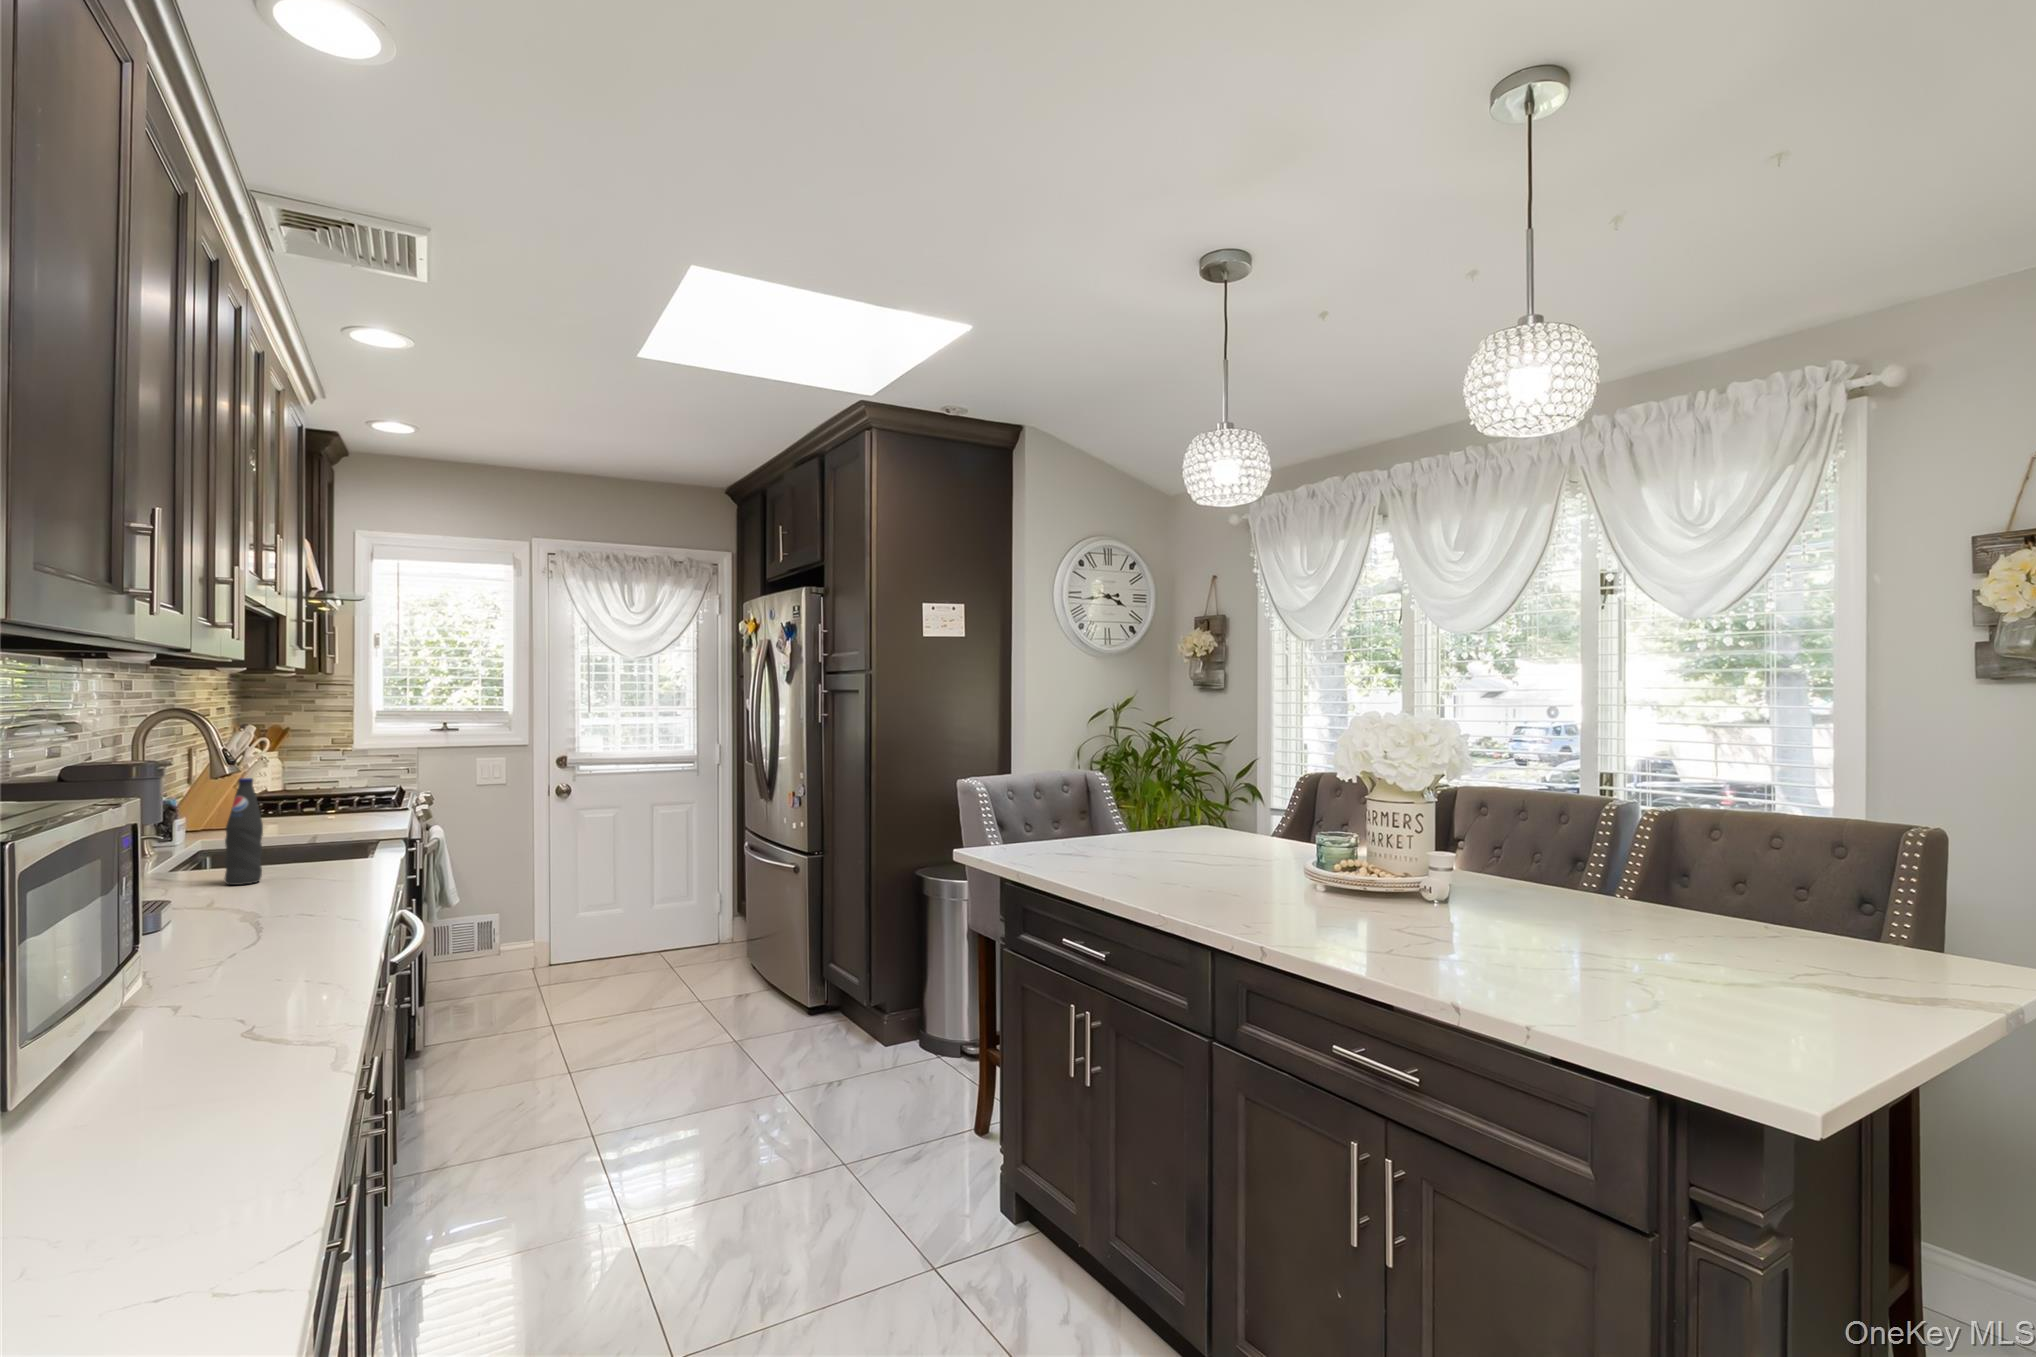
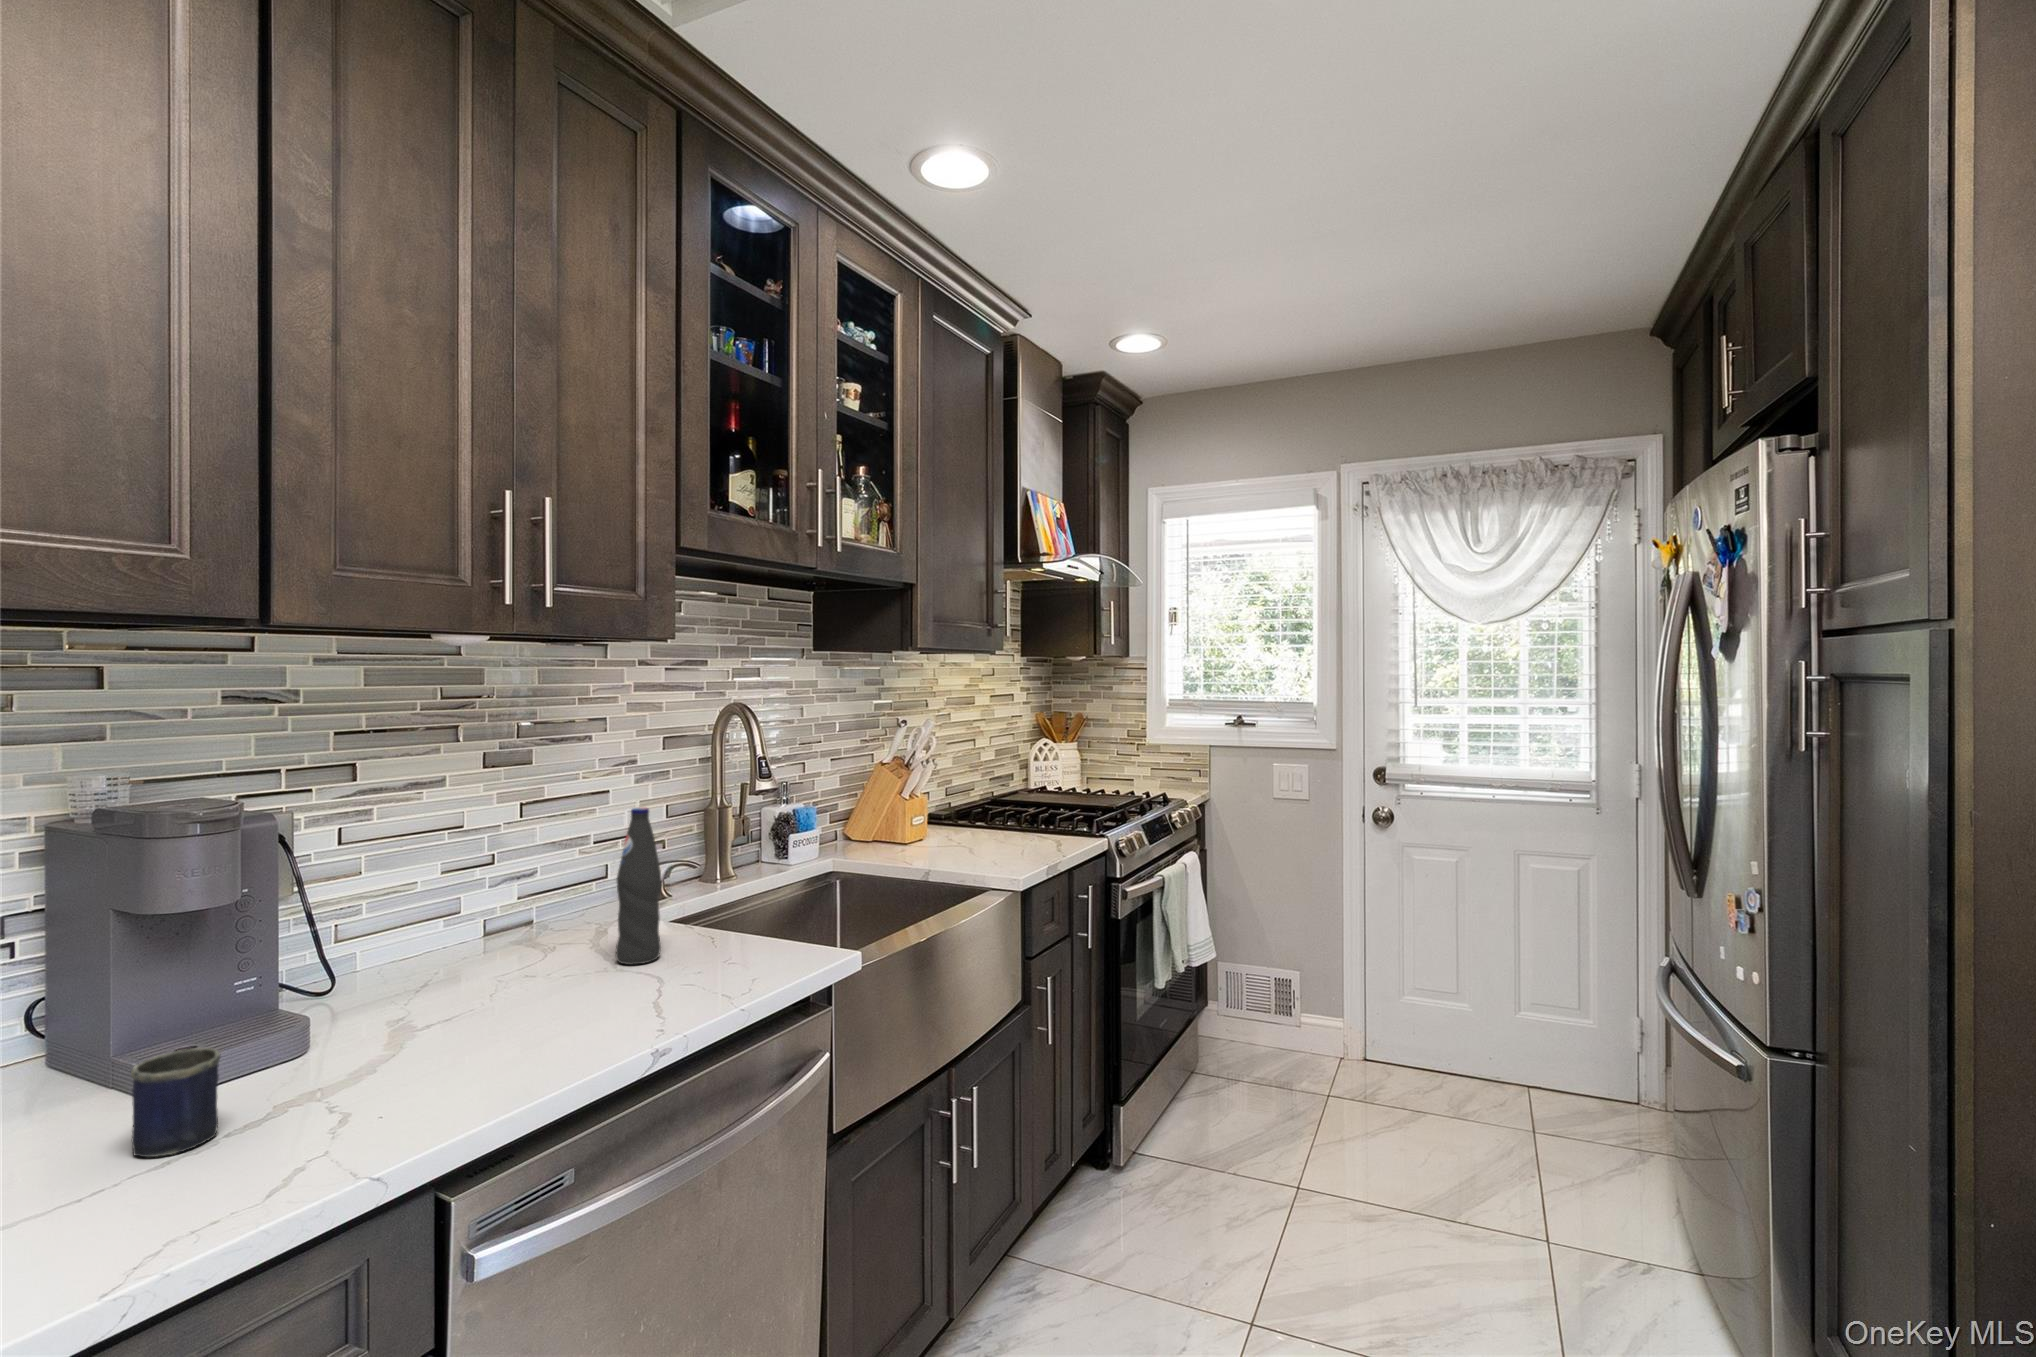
mug: none [192,889,255,941] -> present [131,1048,220,1157]

